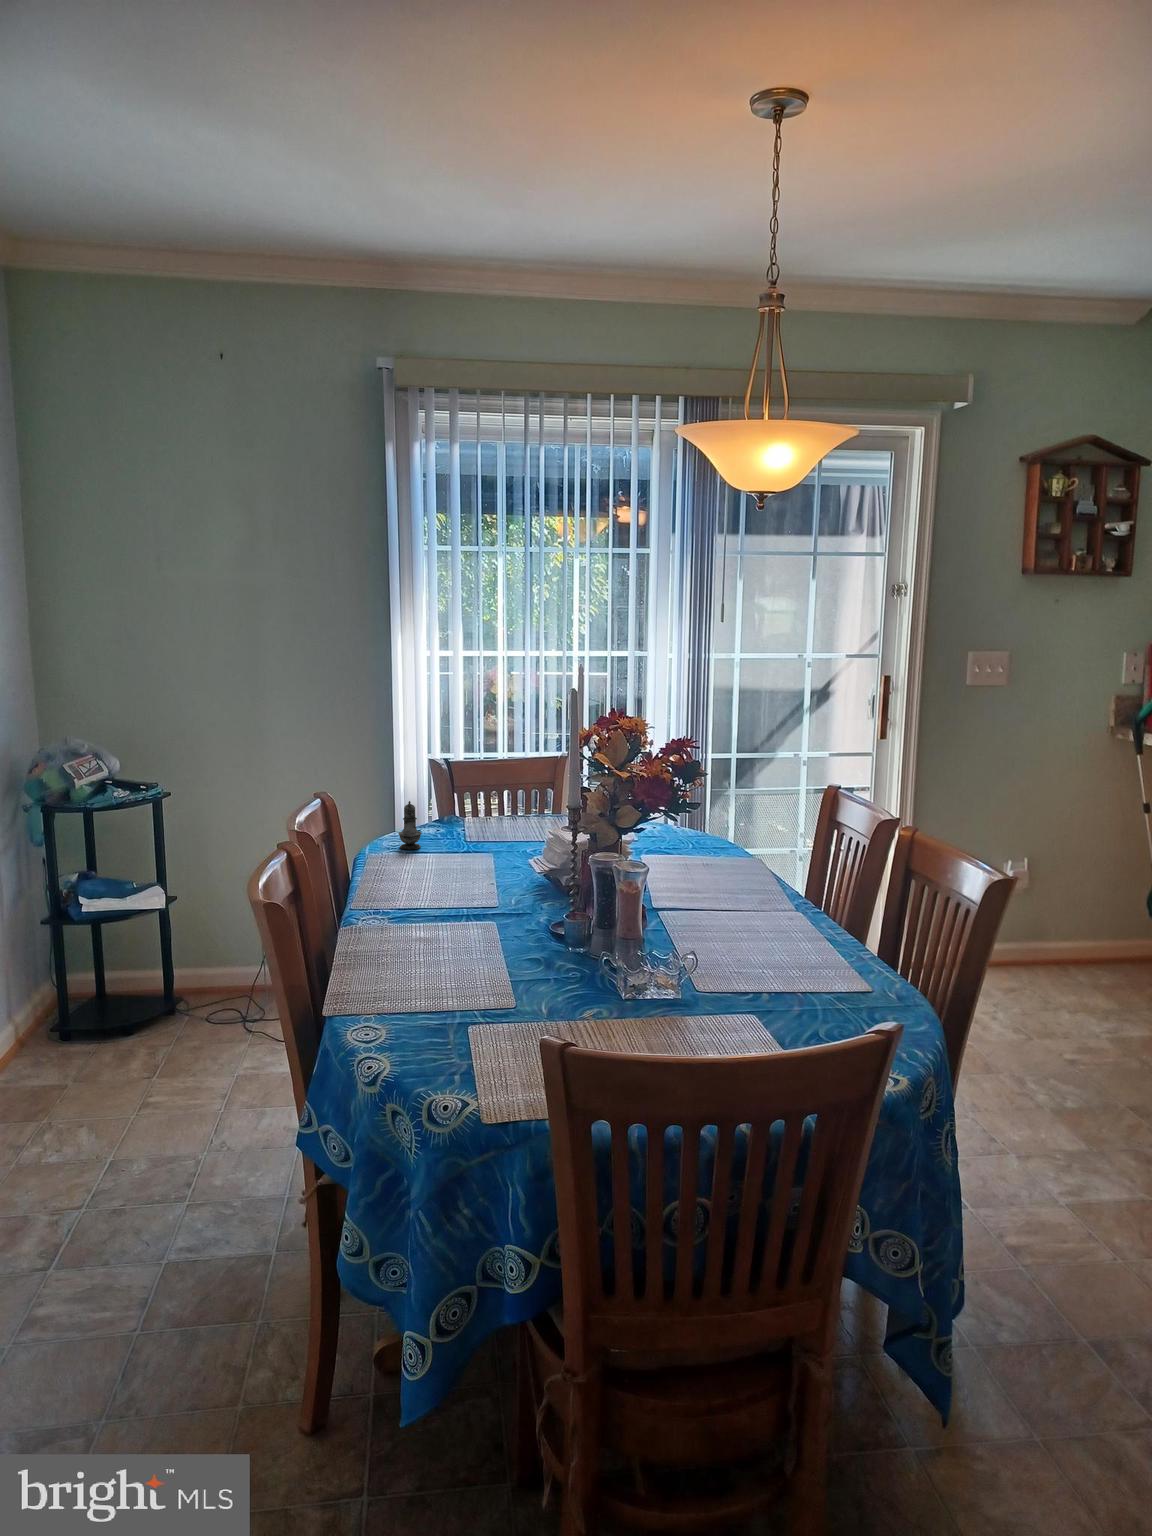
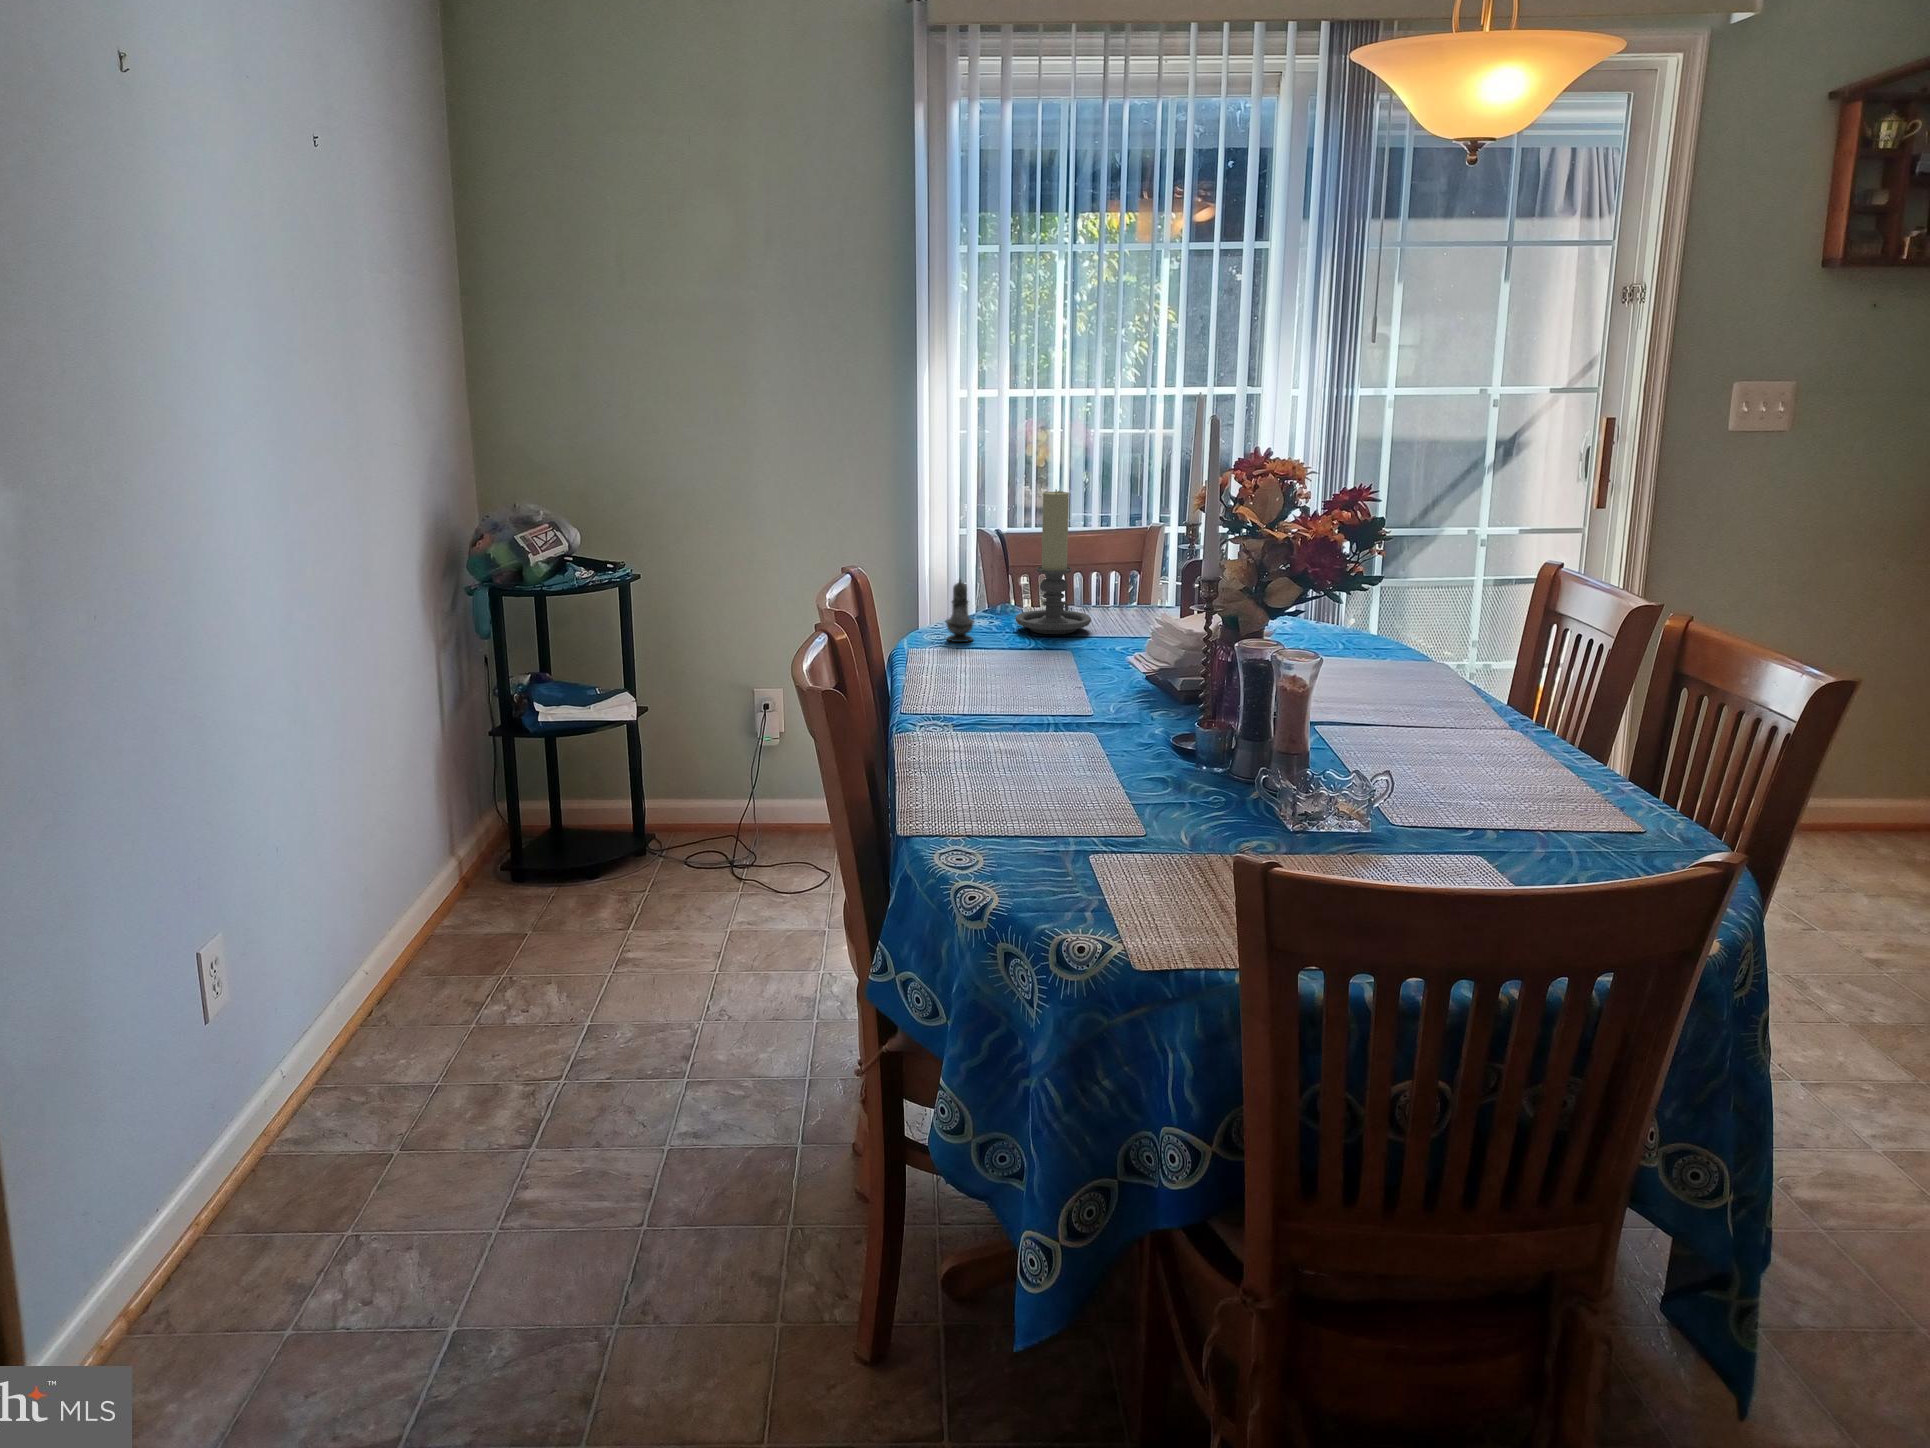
candle holder: none [455,733,511,842] -> present [1016,490,1091,634]

